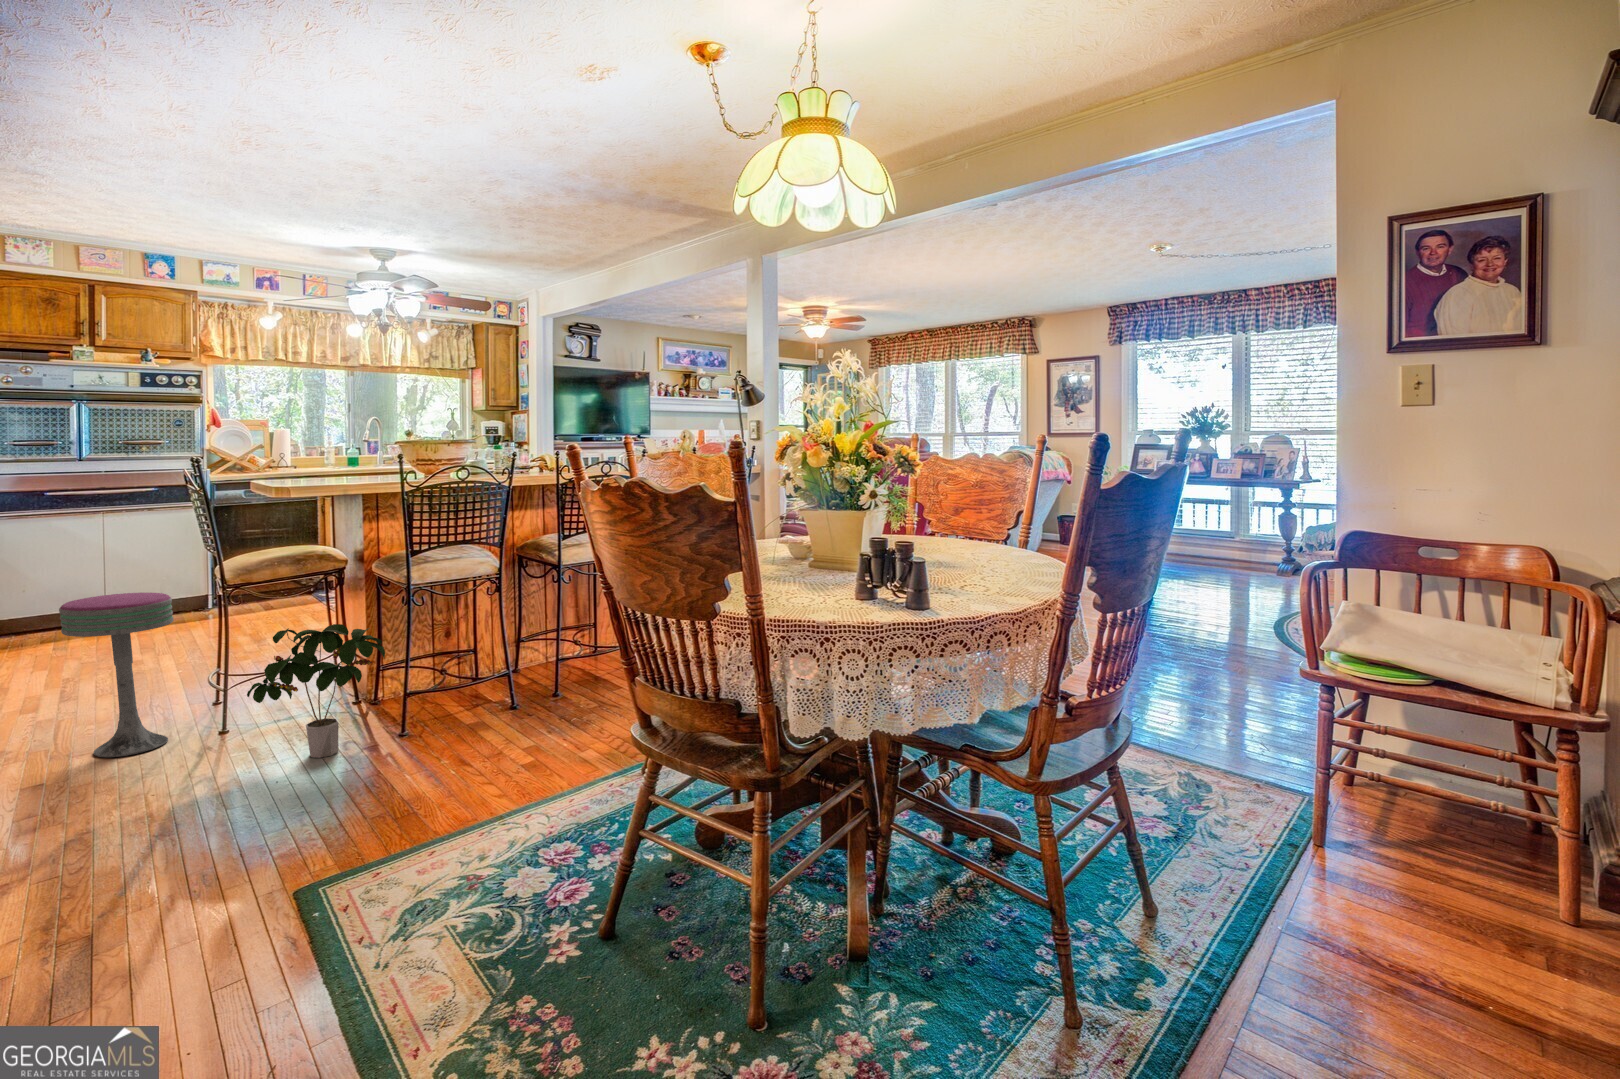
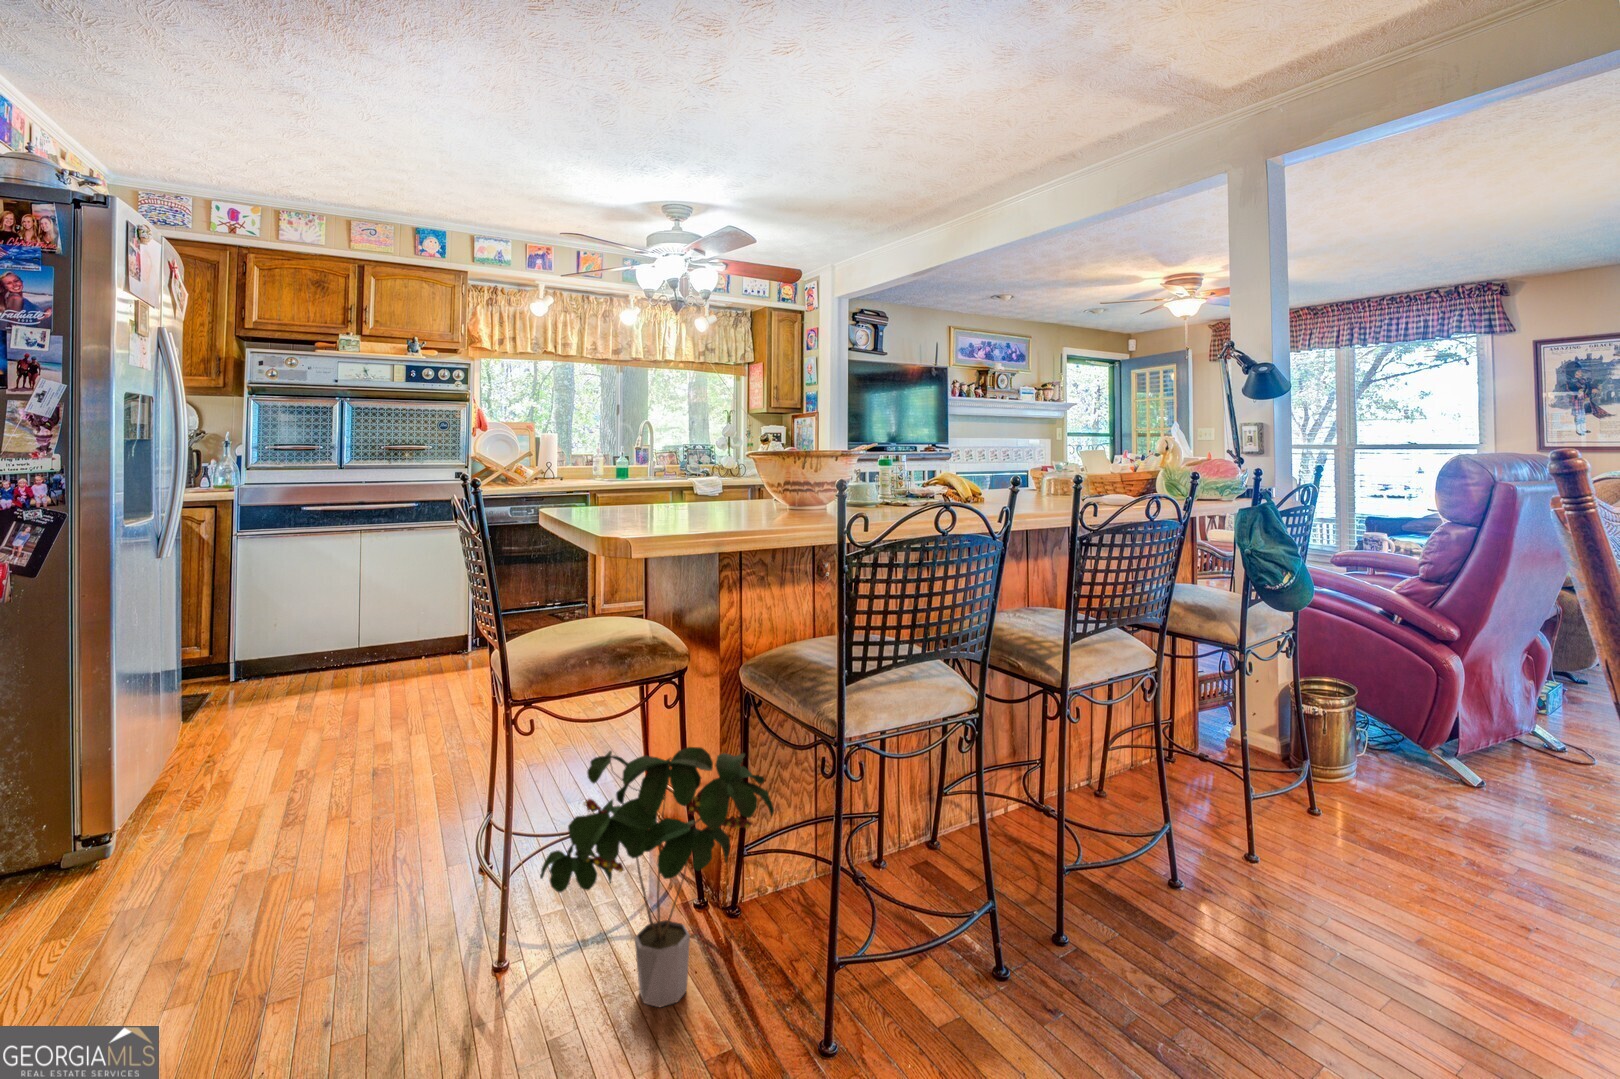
bar stool: present [59,593,174,757] -> none [258,663,427,955]

